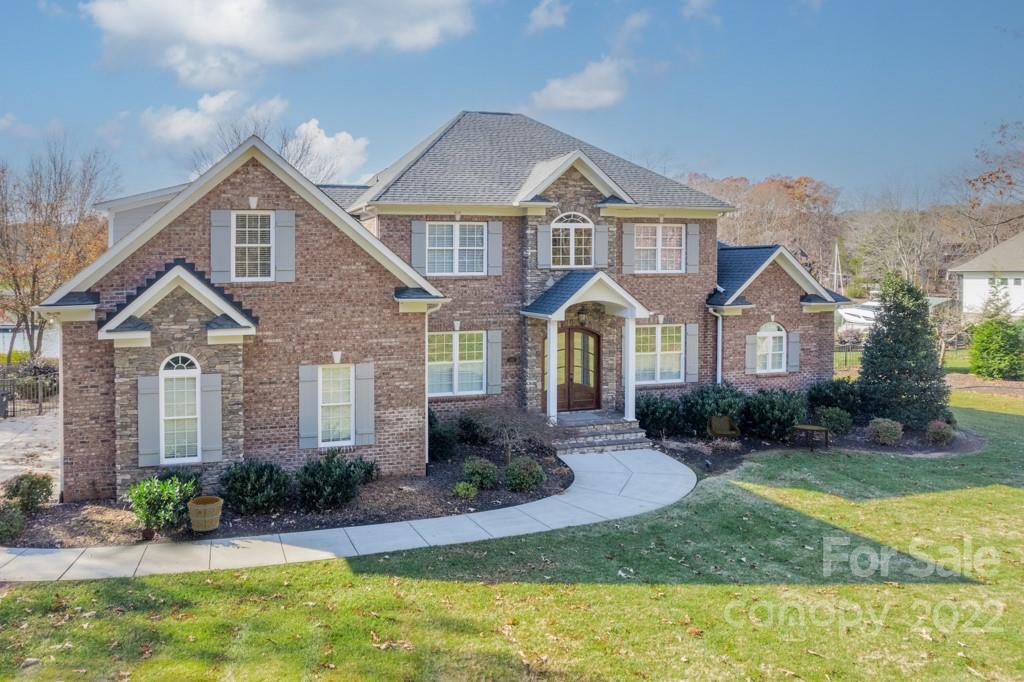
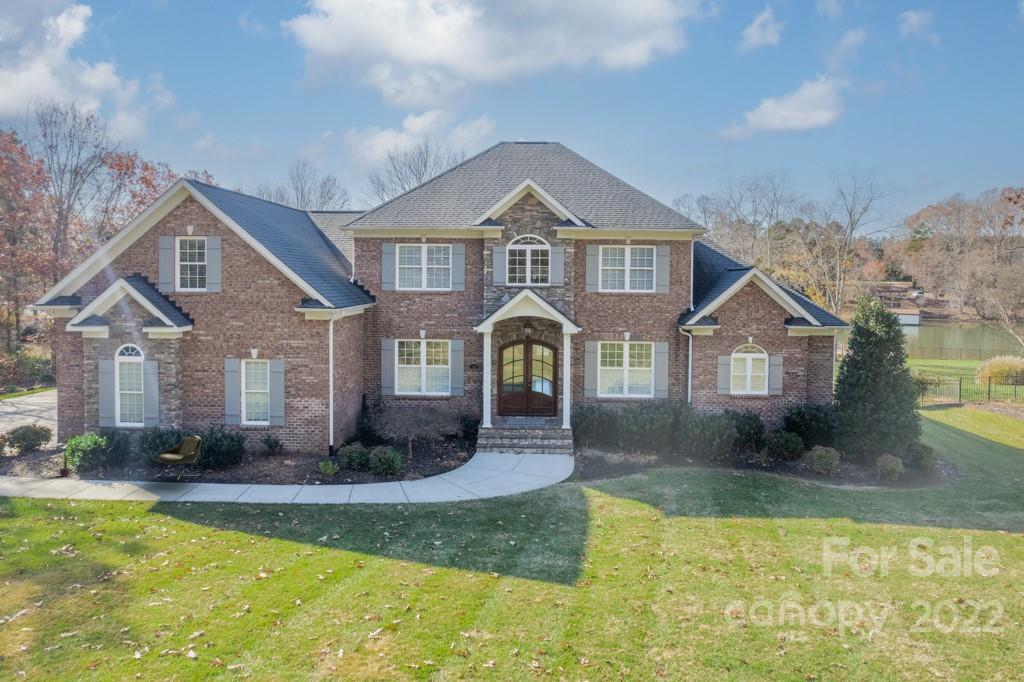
lounge chair: present [707,414,740,451] -> present [156,436,202,481]
round table: present [791,423,830,451] -> none [720,447,761,477]
wooden bucket: present [187,496,223,531] -> none [97,451,126,476]

